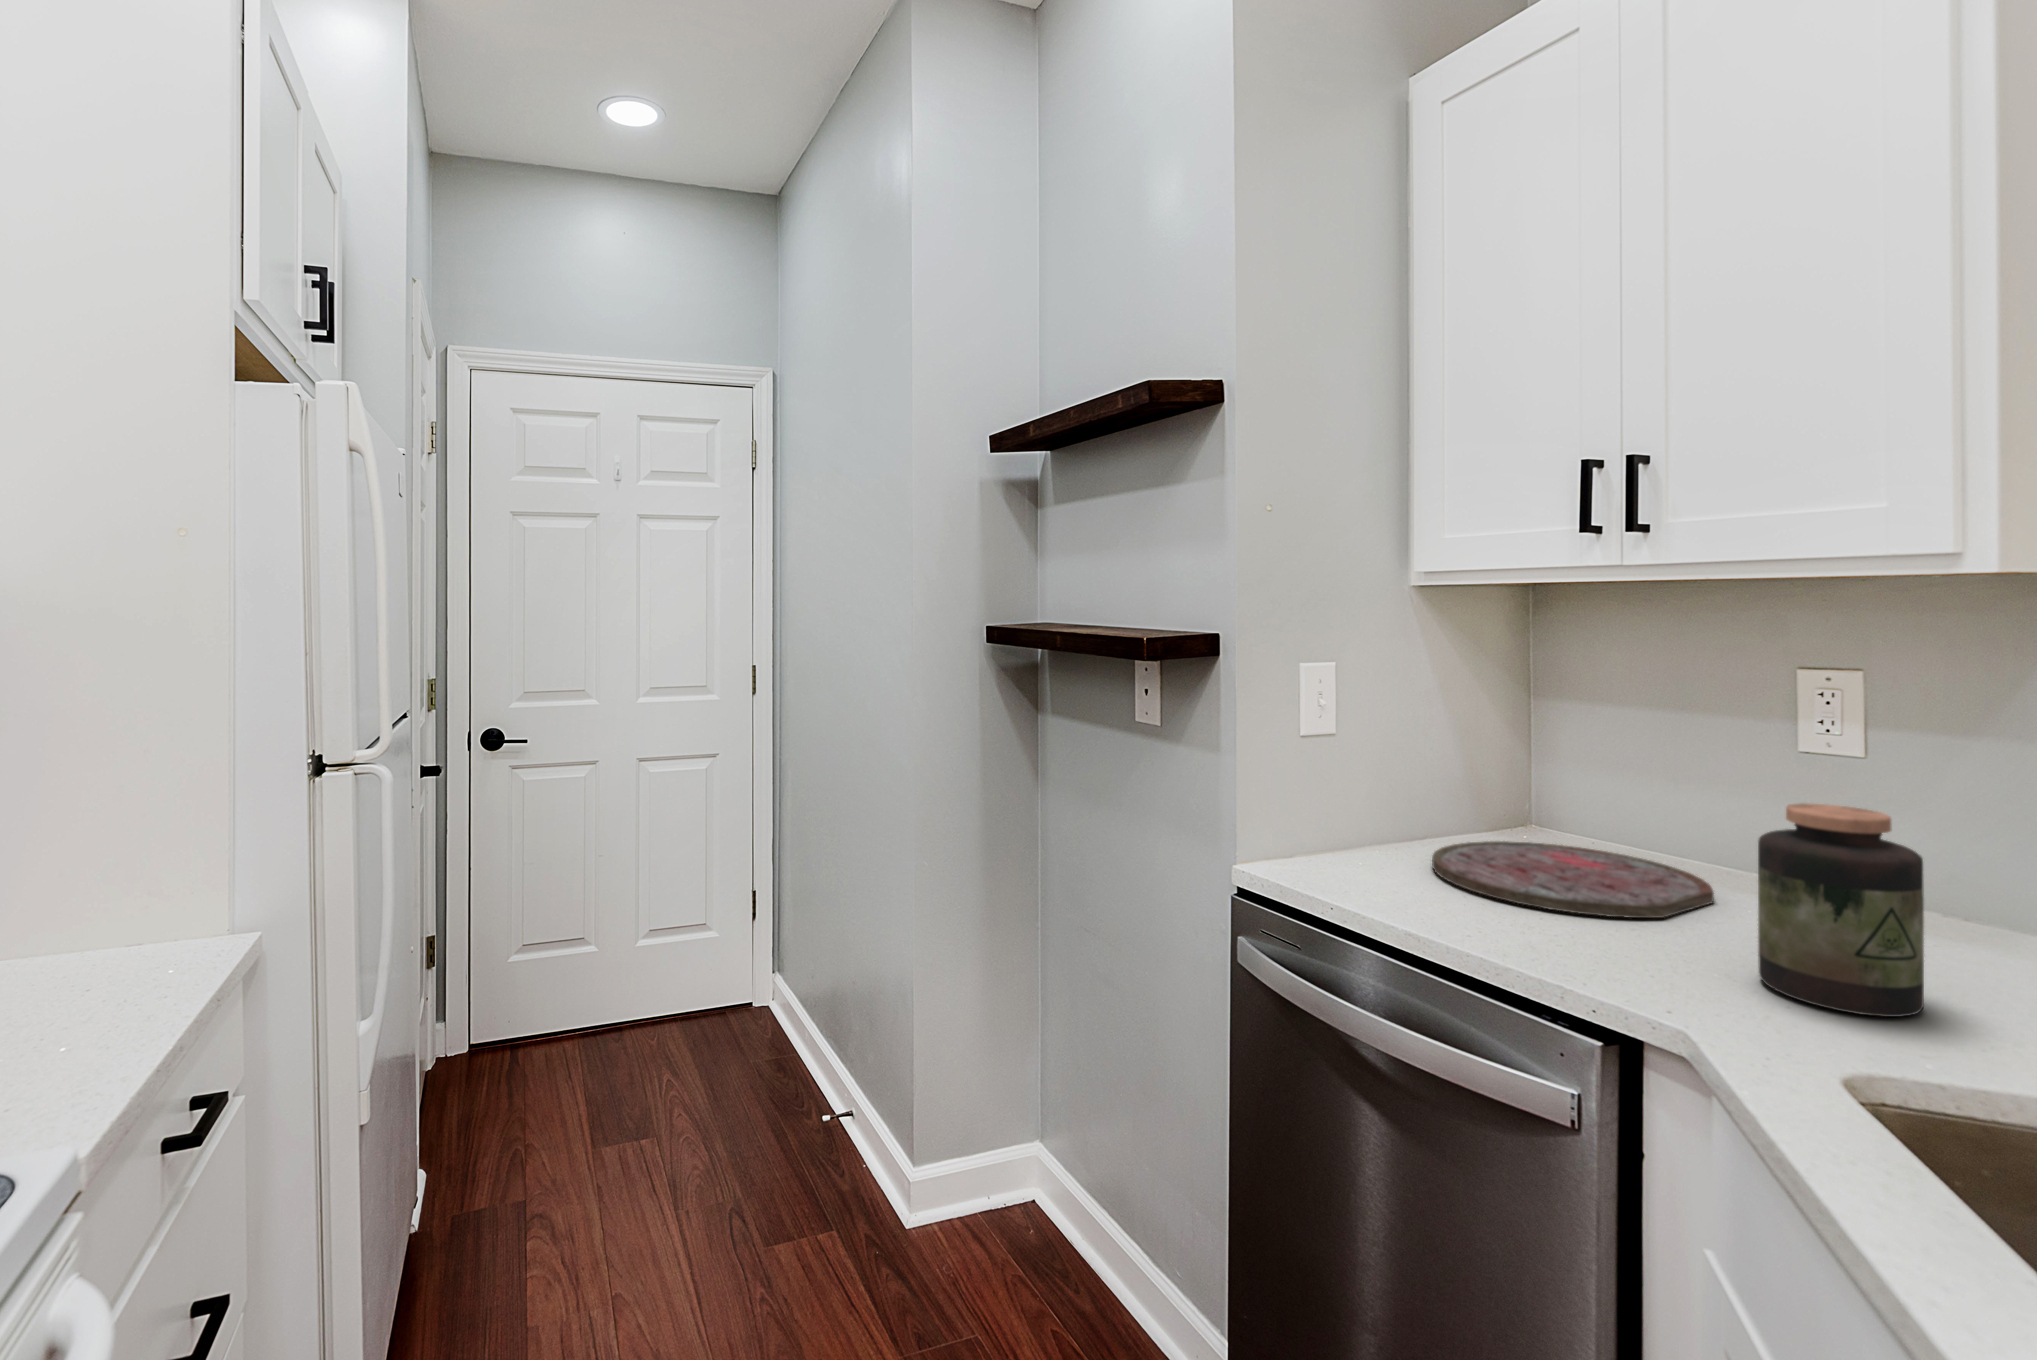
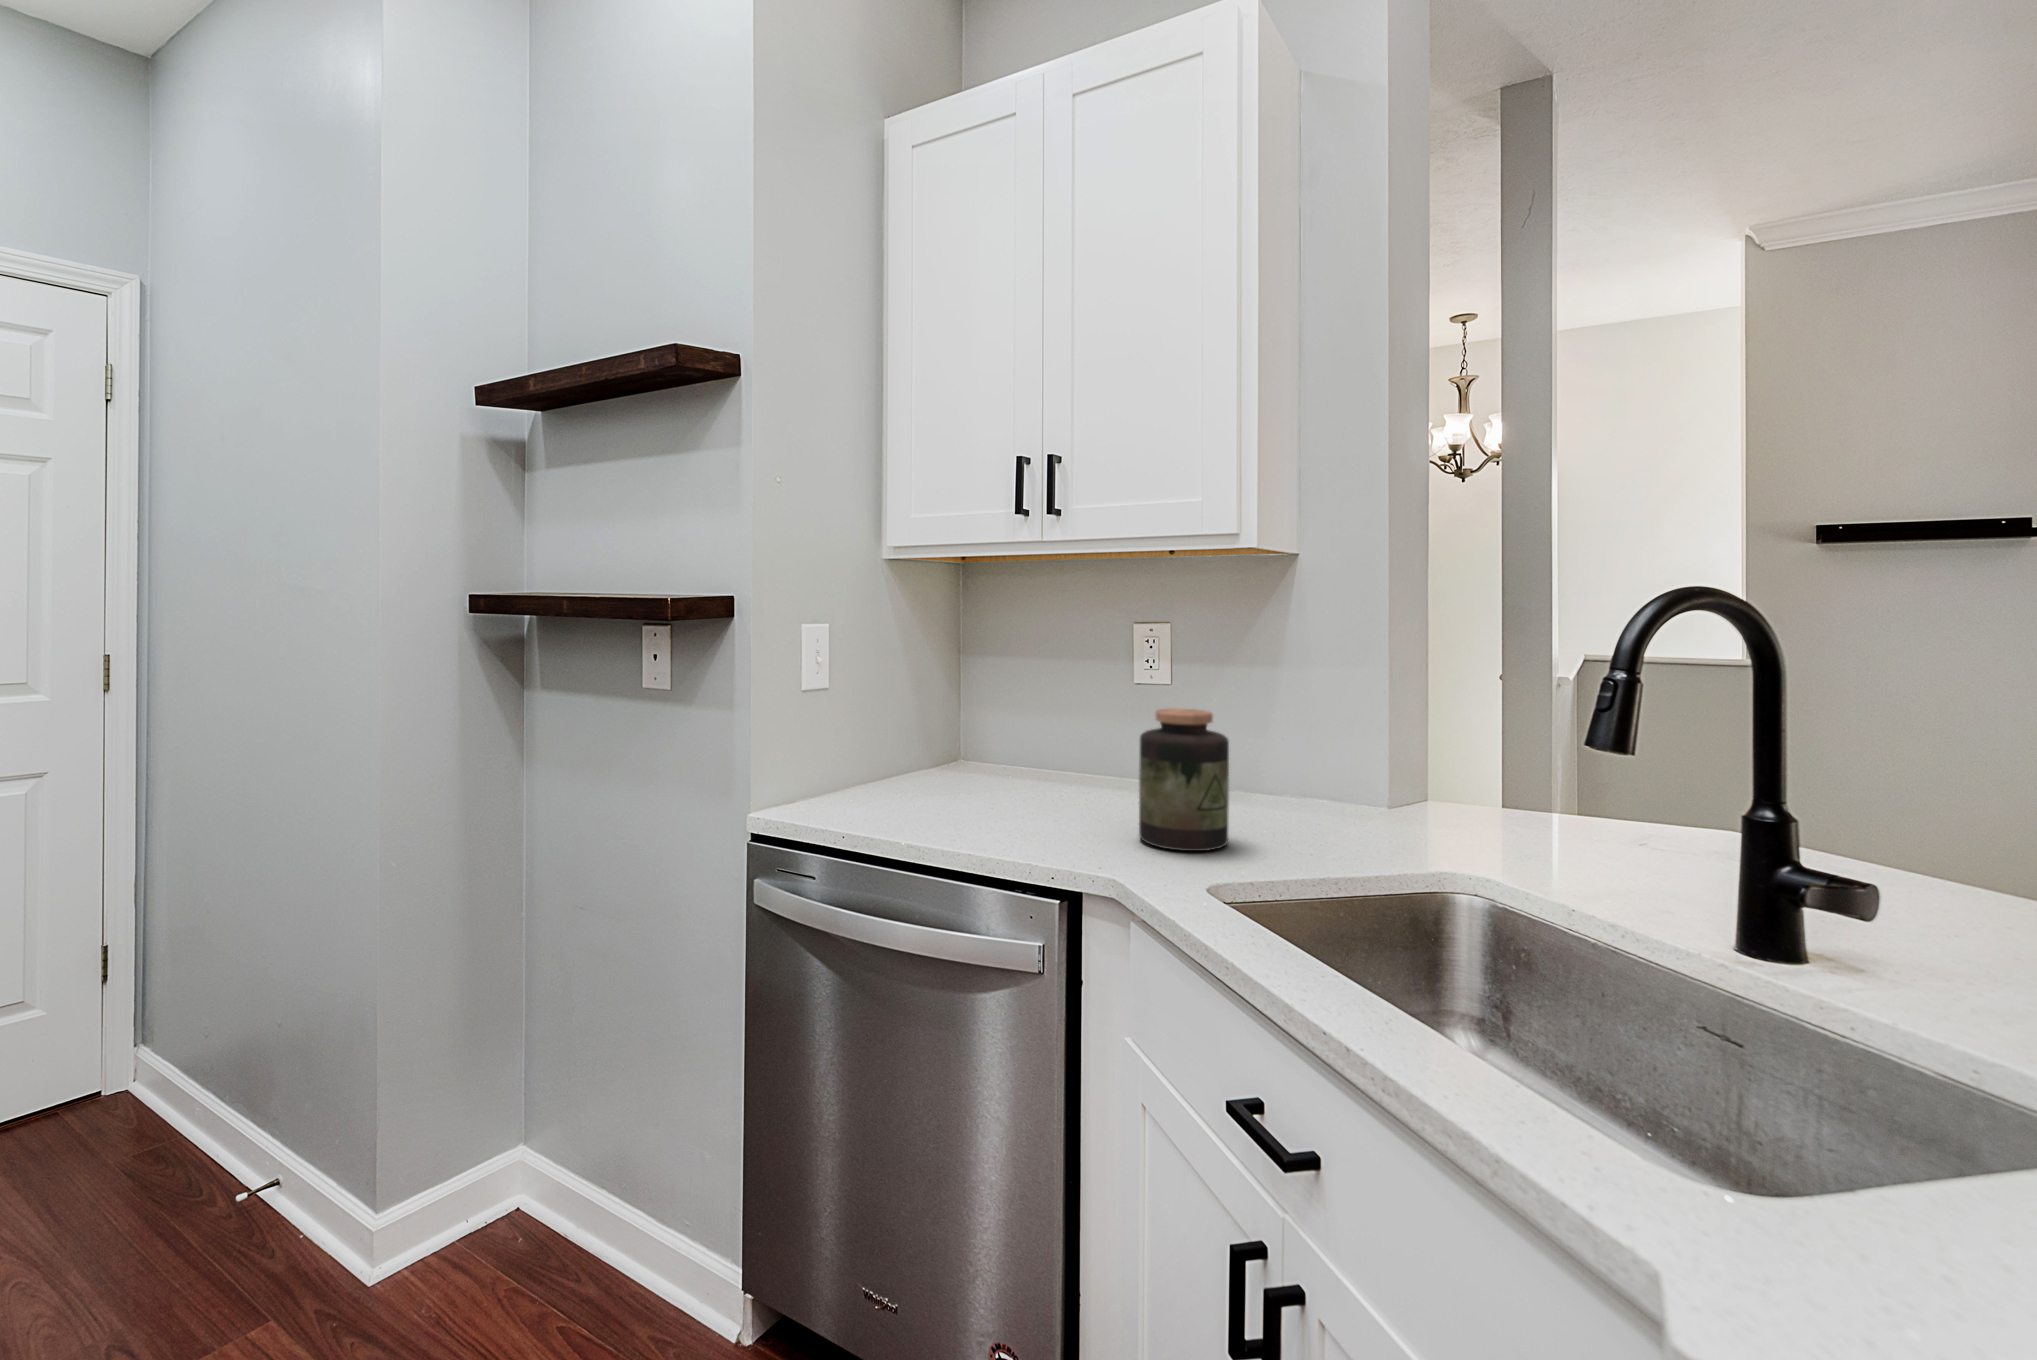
cutting board: present [1432,841,1714,918] -> none [906,770,1095,815]

